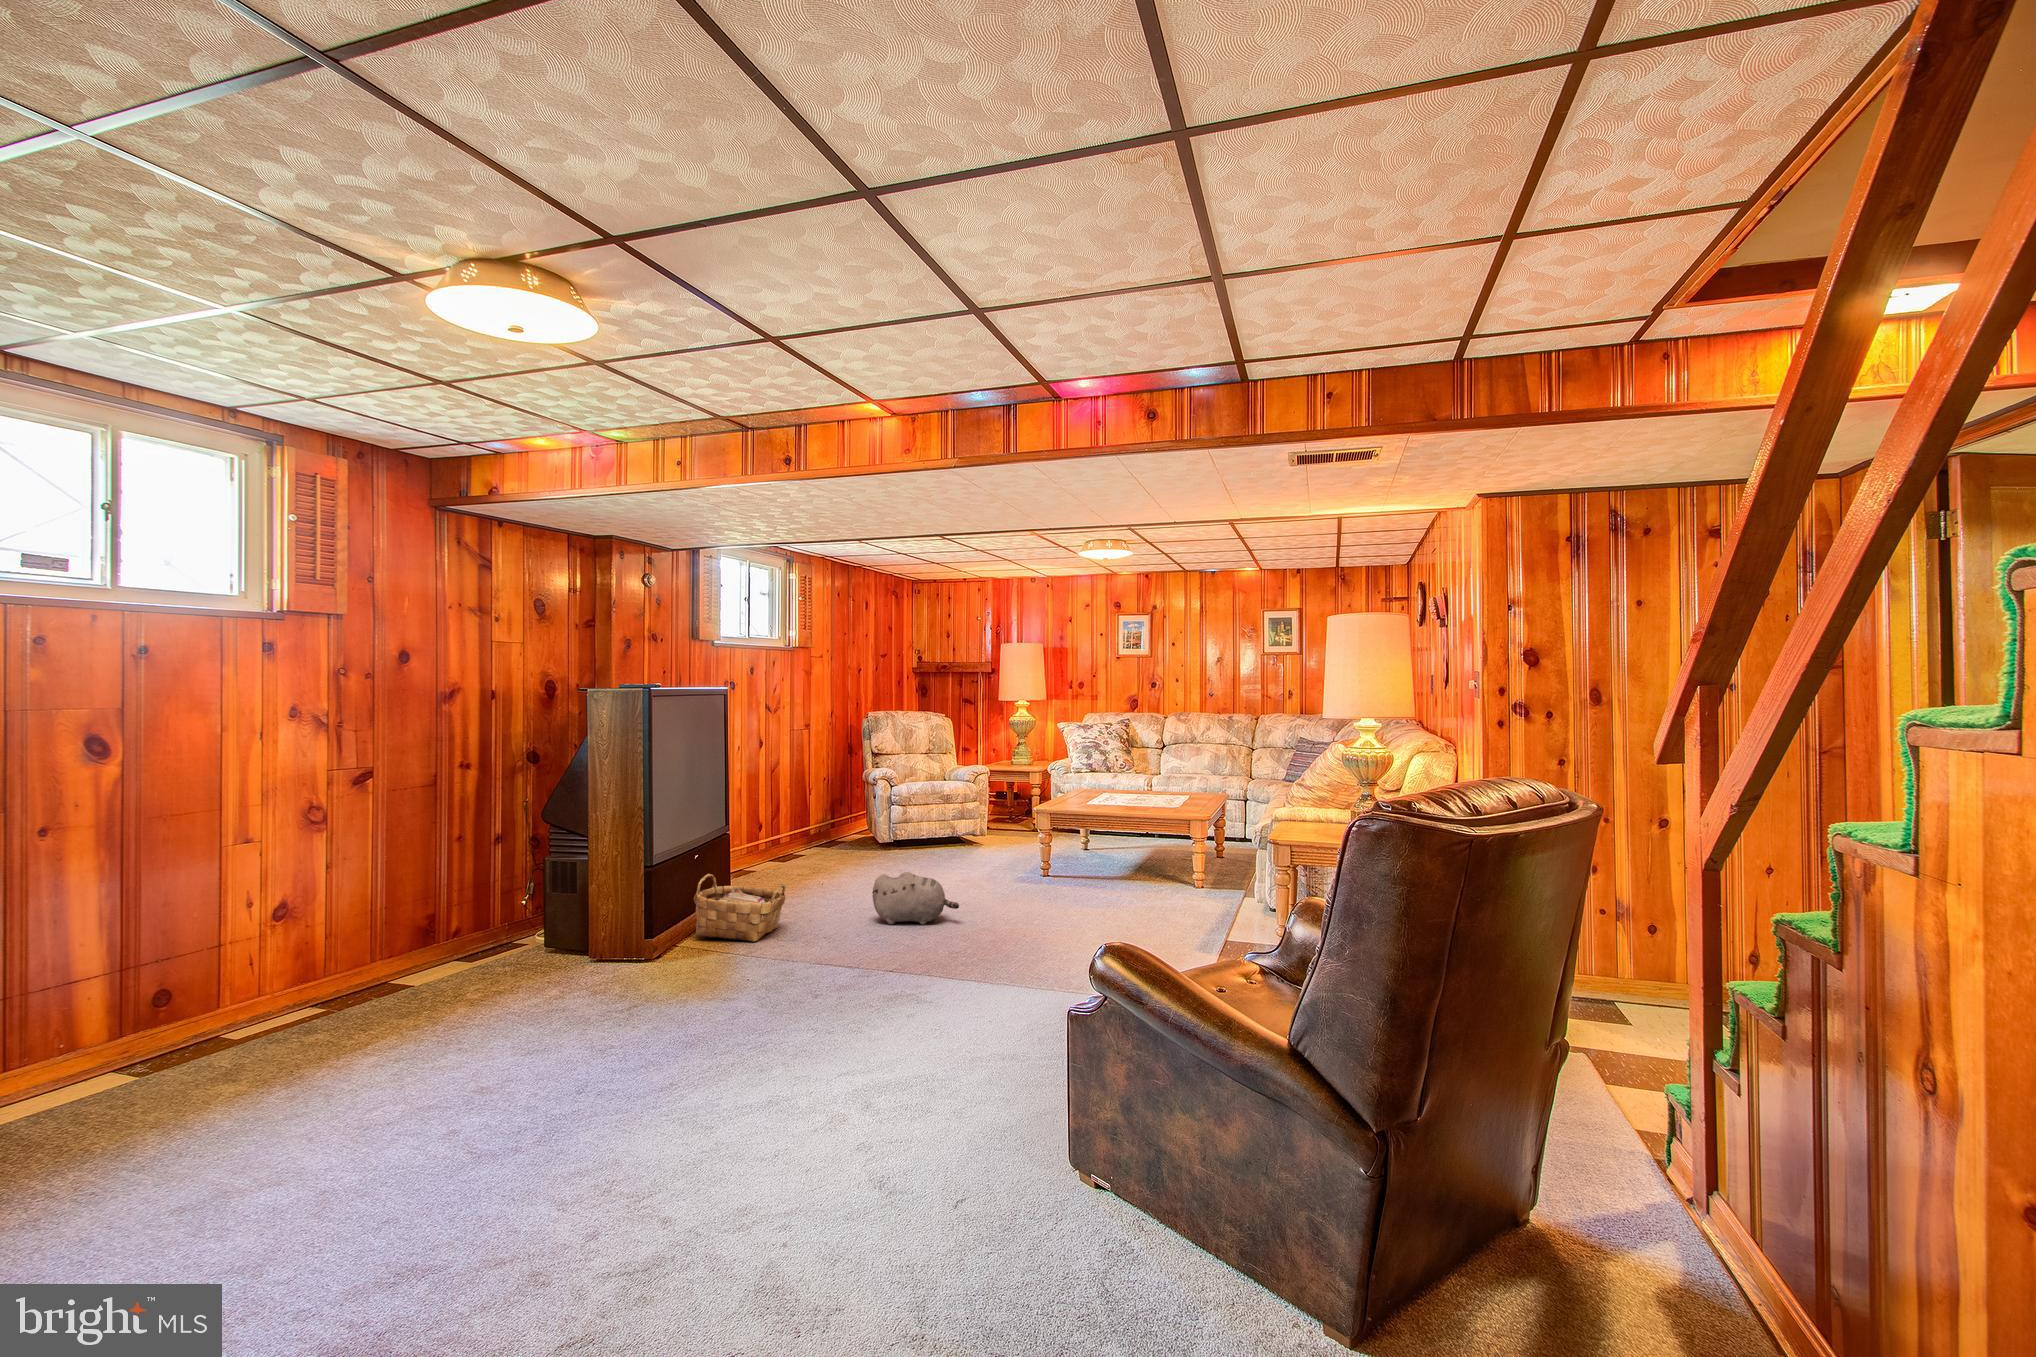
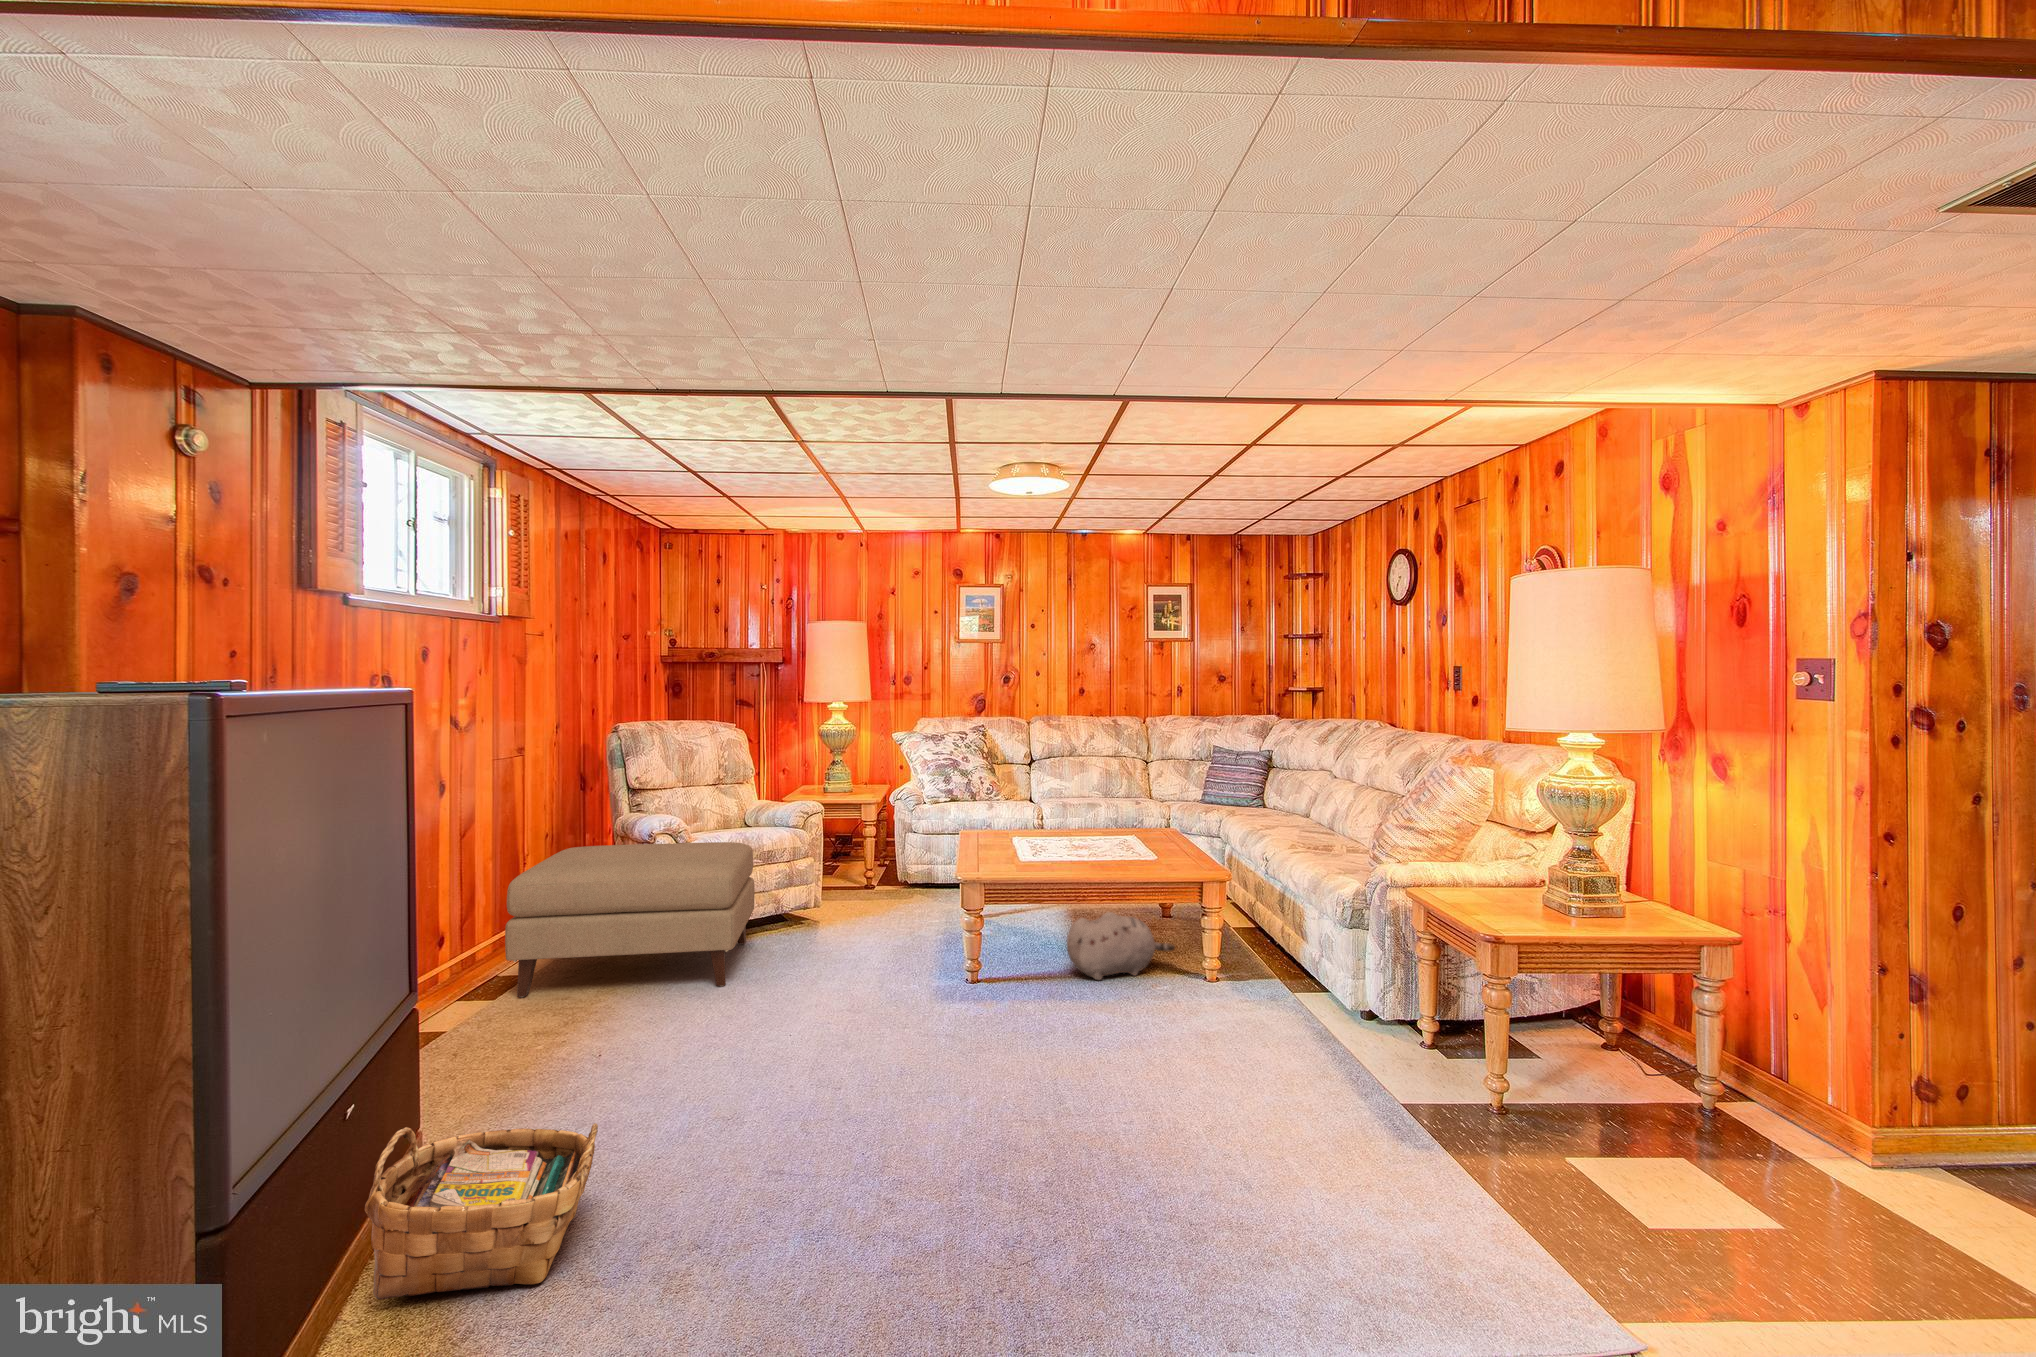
ottoman: none [790,785,935,868] -> present [505,842,755,997]
plush toy: present [872,872,959,925] -> present [1067,912,1175,980]

